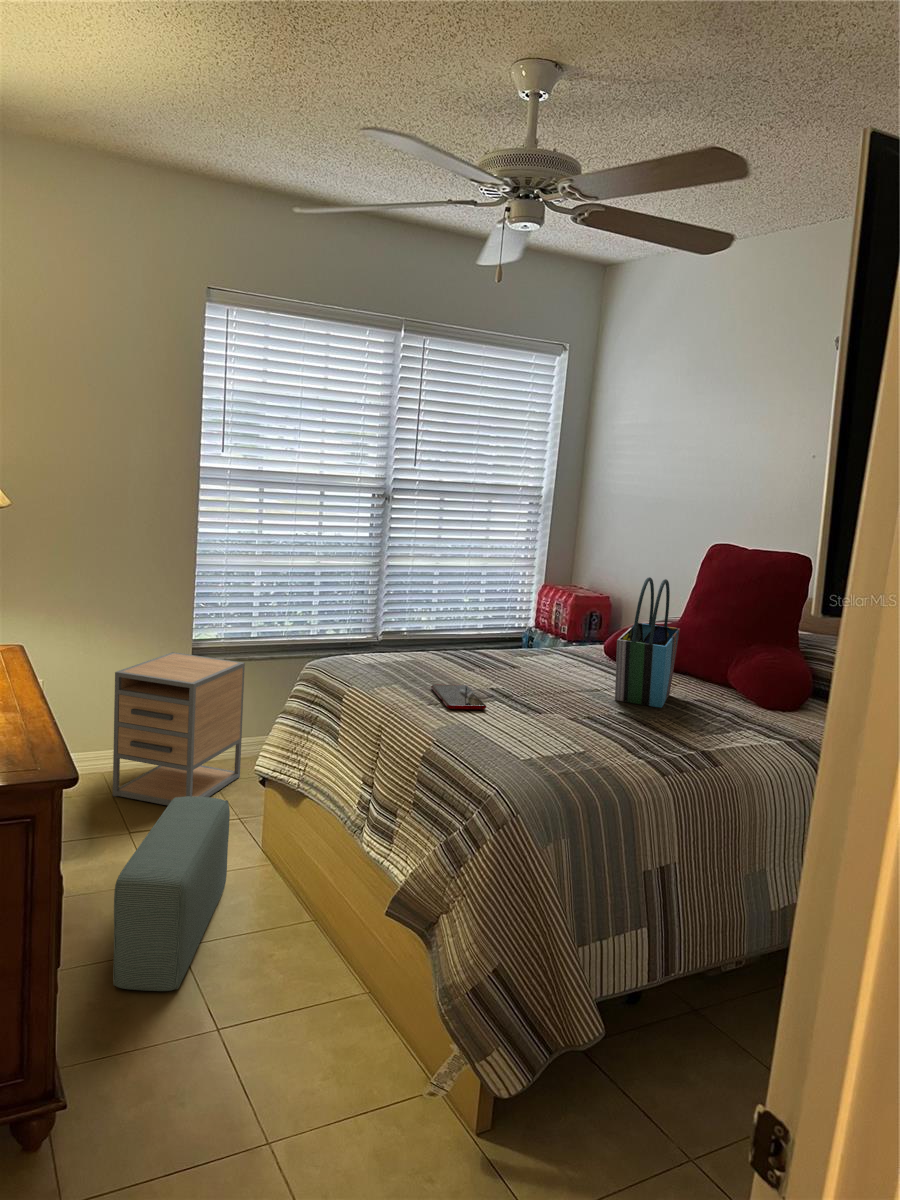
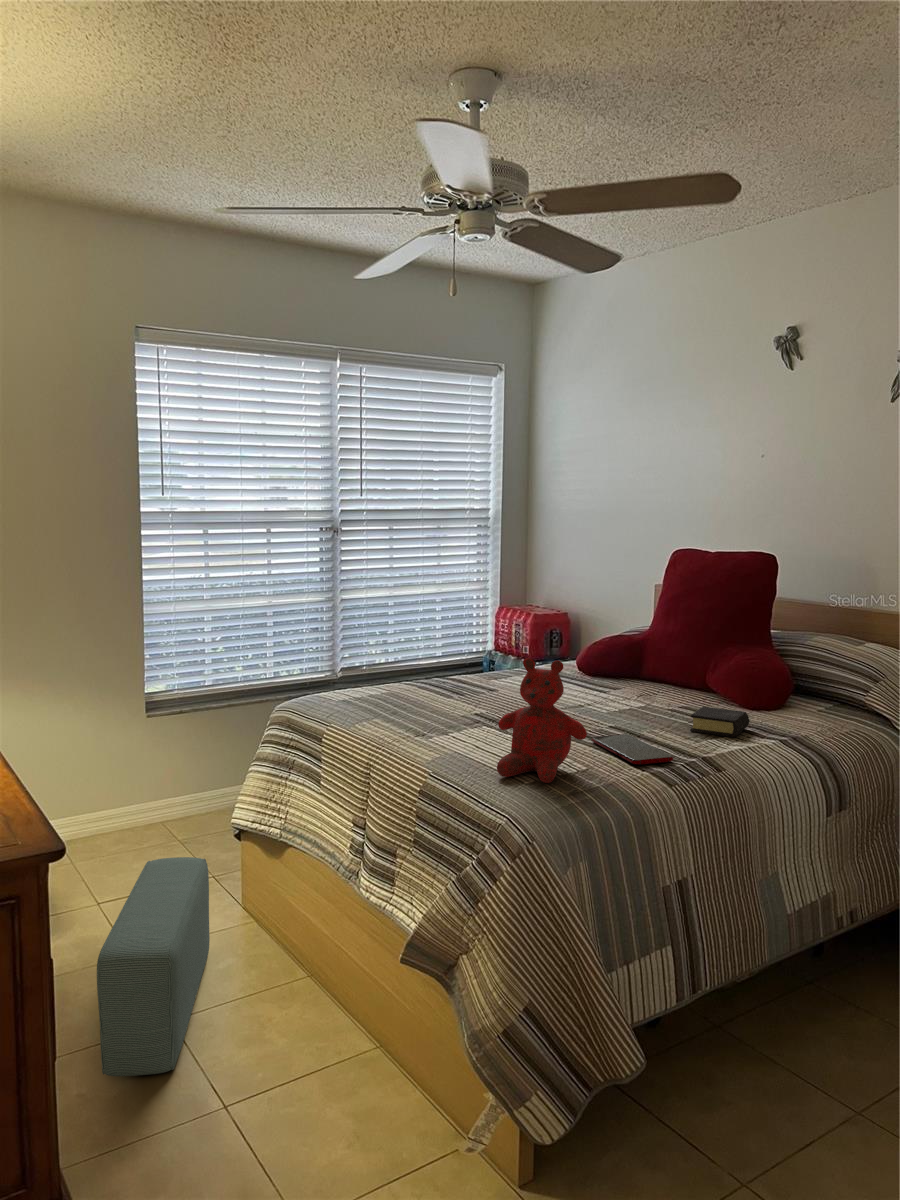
tote bag: present [615,577,680,708] -> none [599,586,655,717]
teddy bear: none [496,640,586,761] -> present [497,658,587,783]
nightstand: present [113,652,245,805] -> none [67,708,207,874]
smartphone: present [431,684,486,709] -> present [591,734,673,765]
book: none [699,702,760,735] -> present [690,706,750,737]

